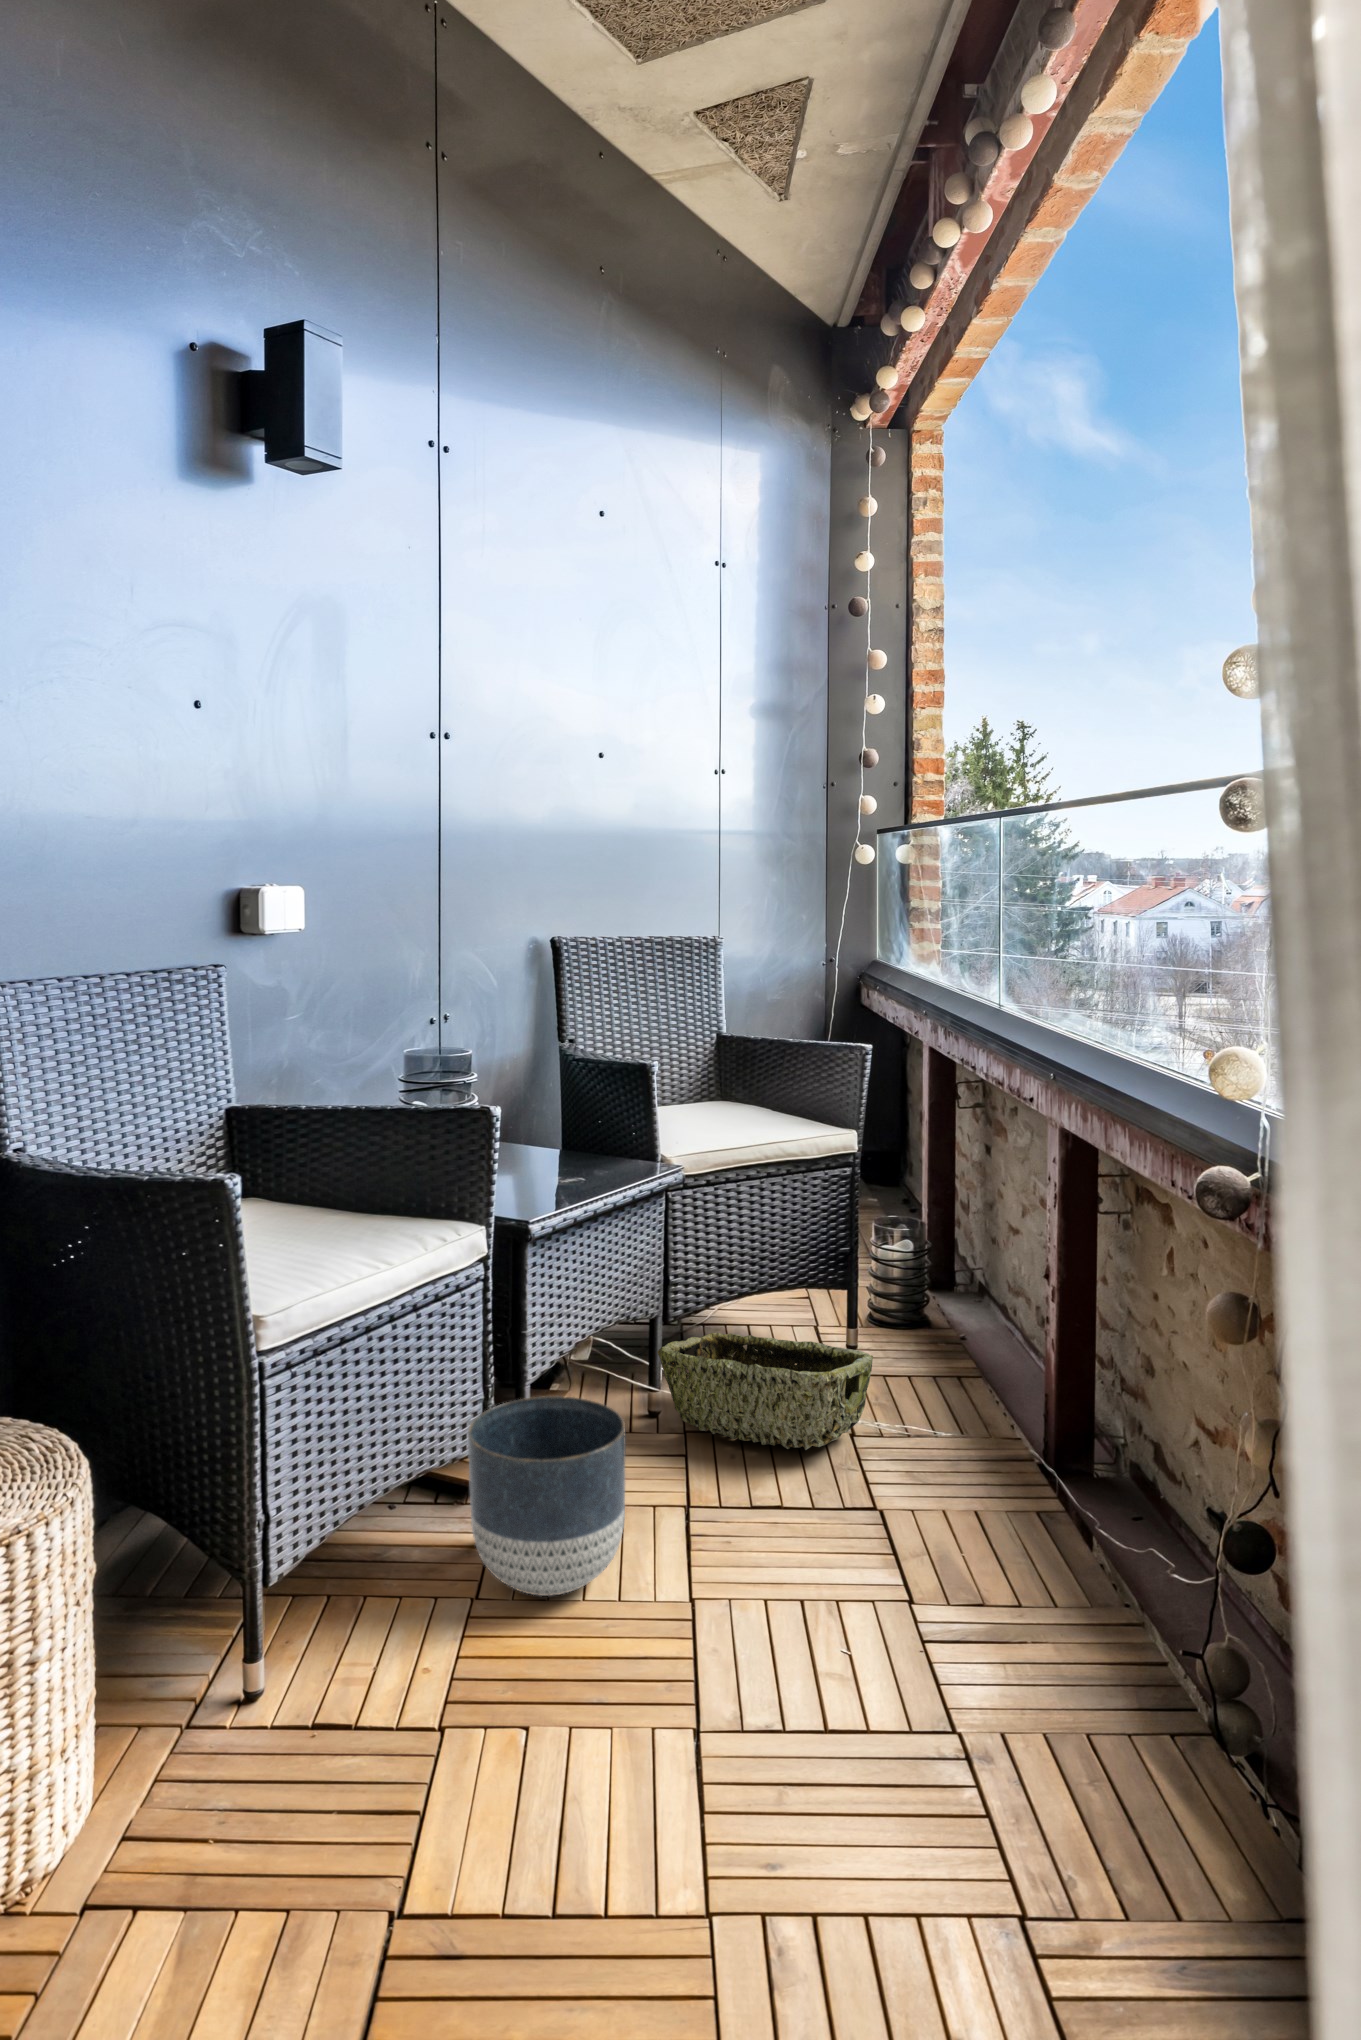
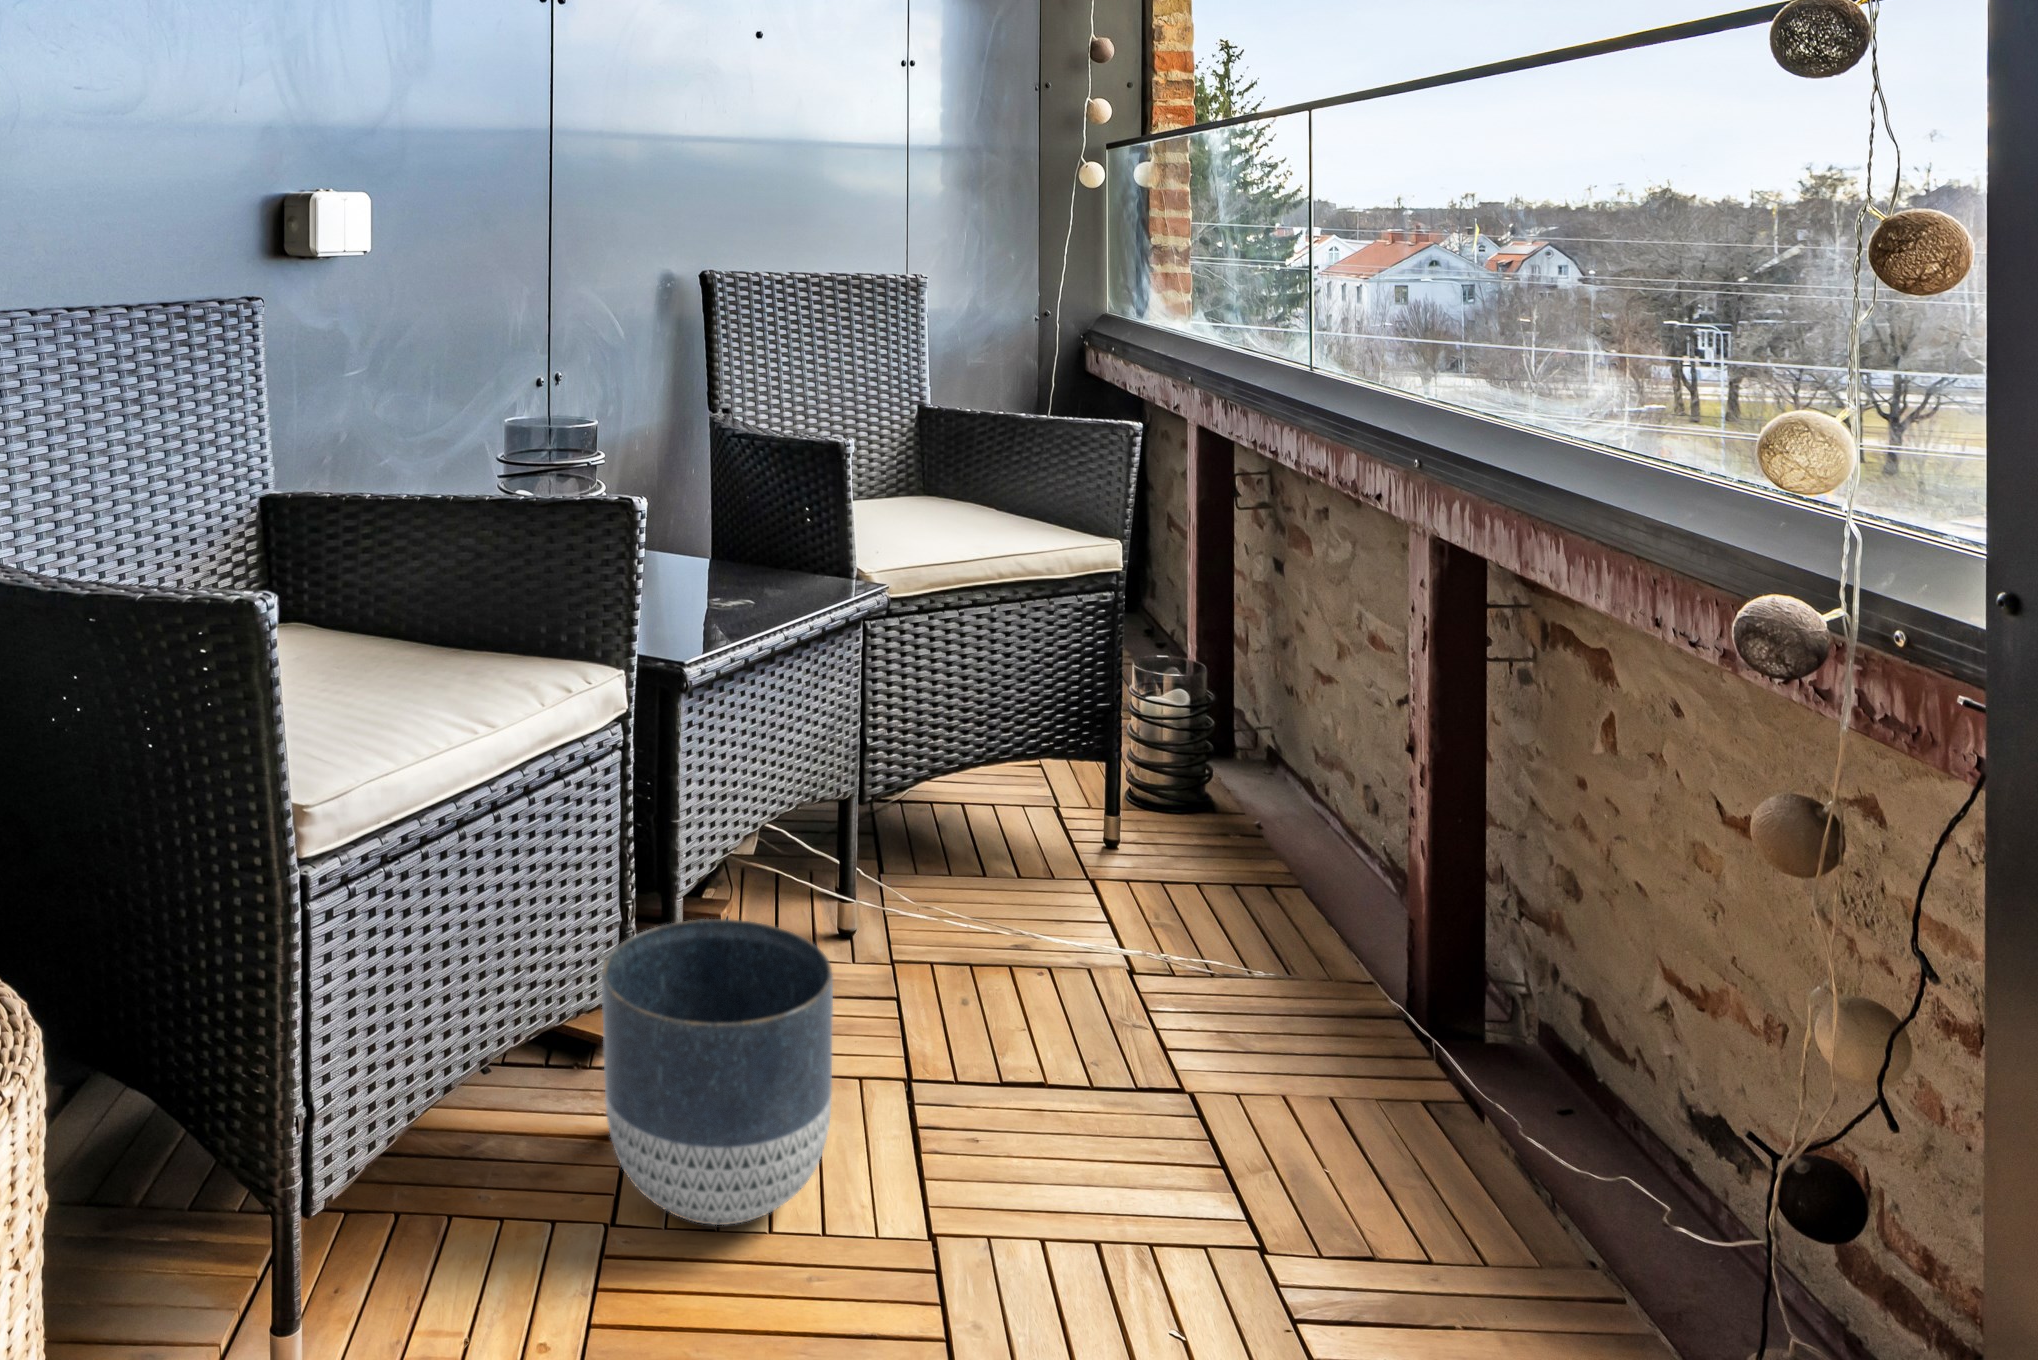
woven basket: present [657,1333,873,1450] -> none [853,820,1163,997]

